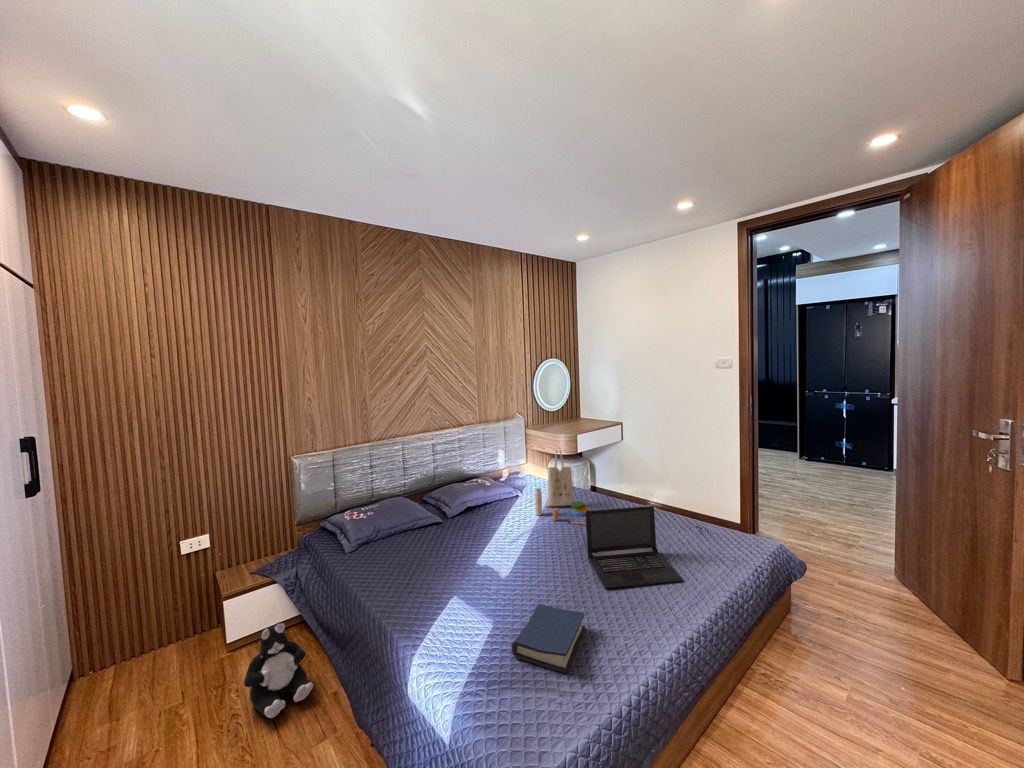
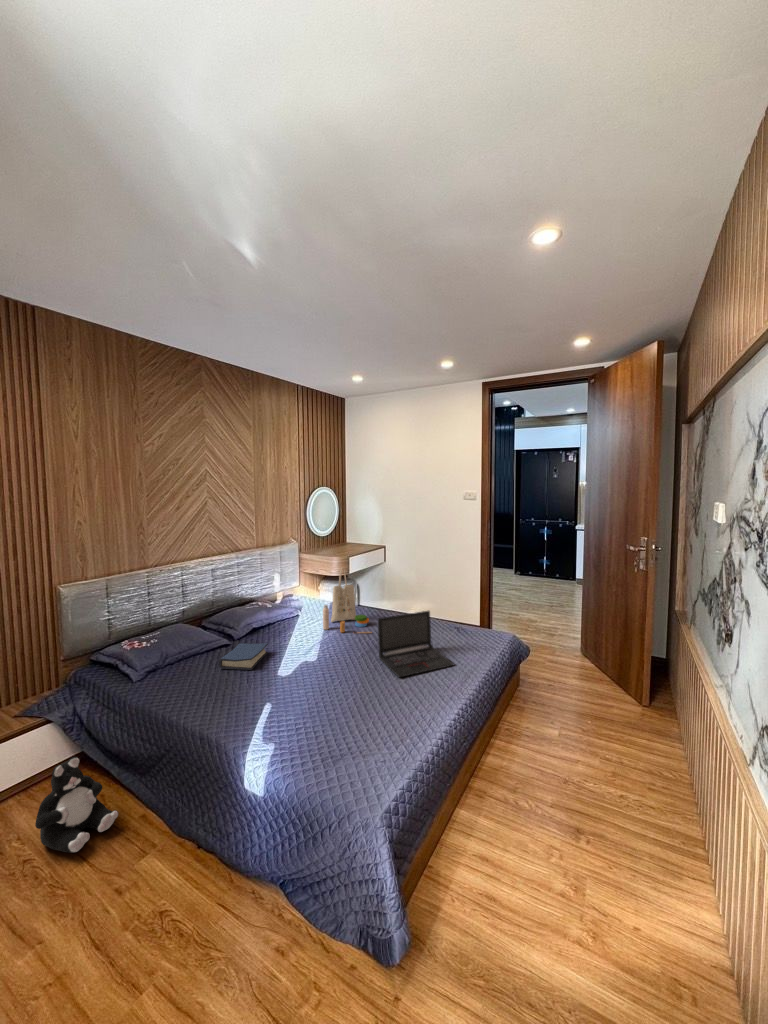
hardback book: present [512,604,585,674] -> present [219,643,268,670]

